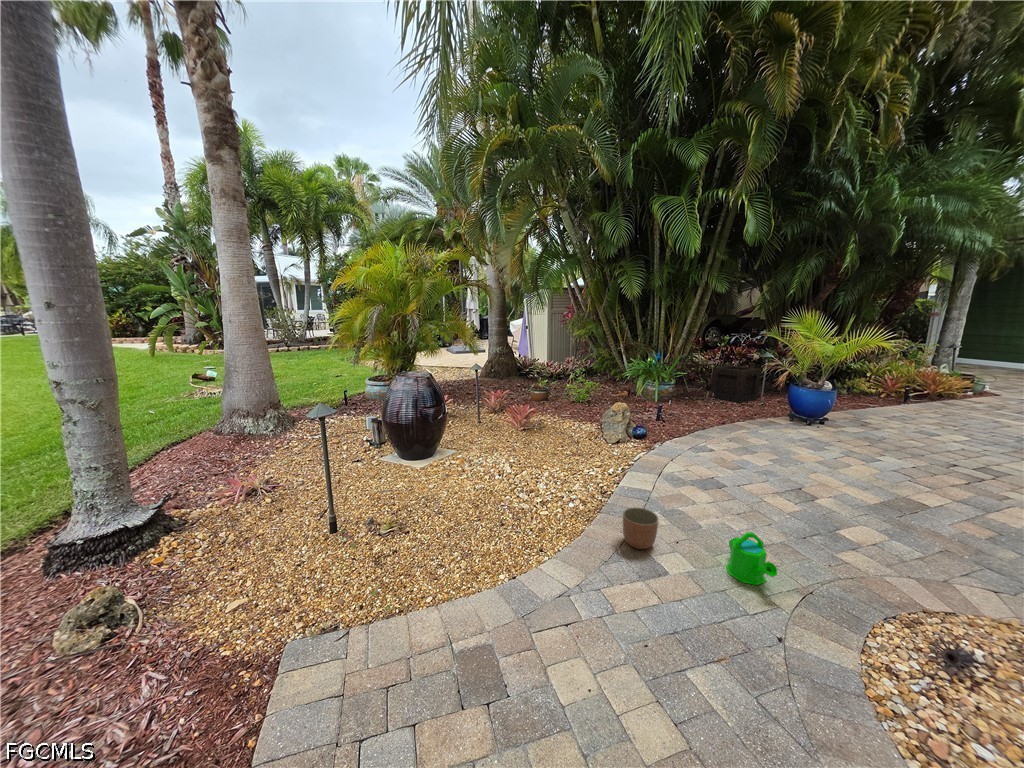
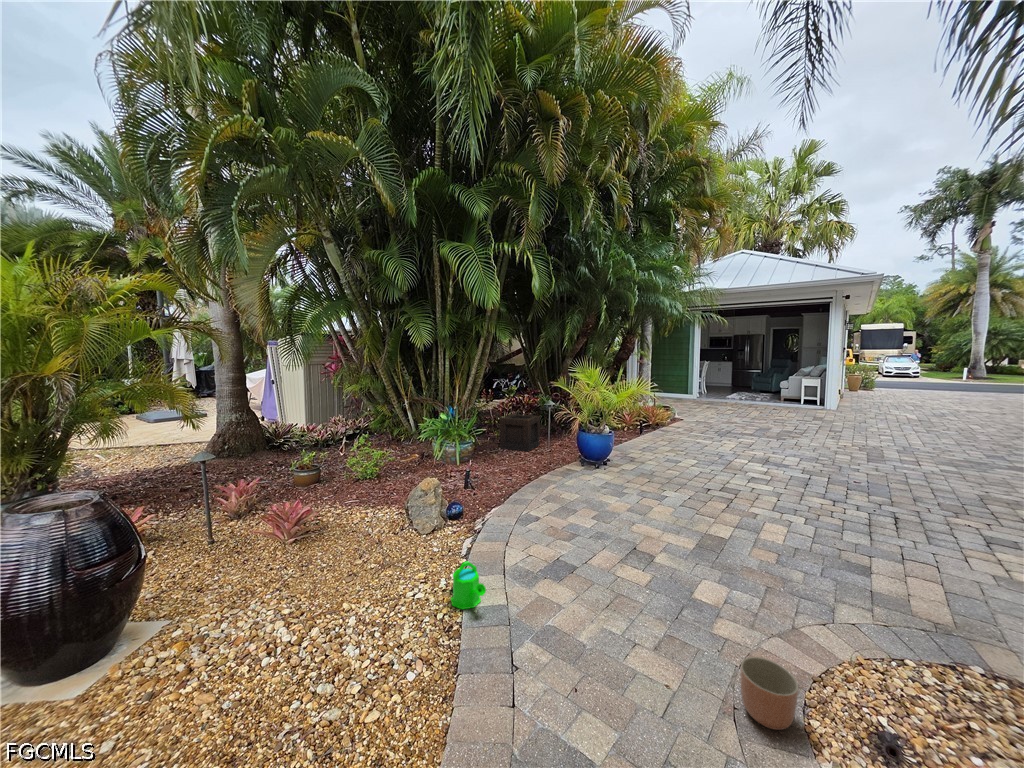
planter: present [623,507,658,549] -> present [741,657,798,730]
watering can: present [726,532,777,585] -> present [451,561,486,609]

